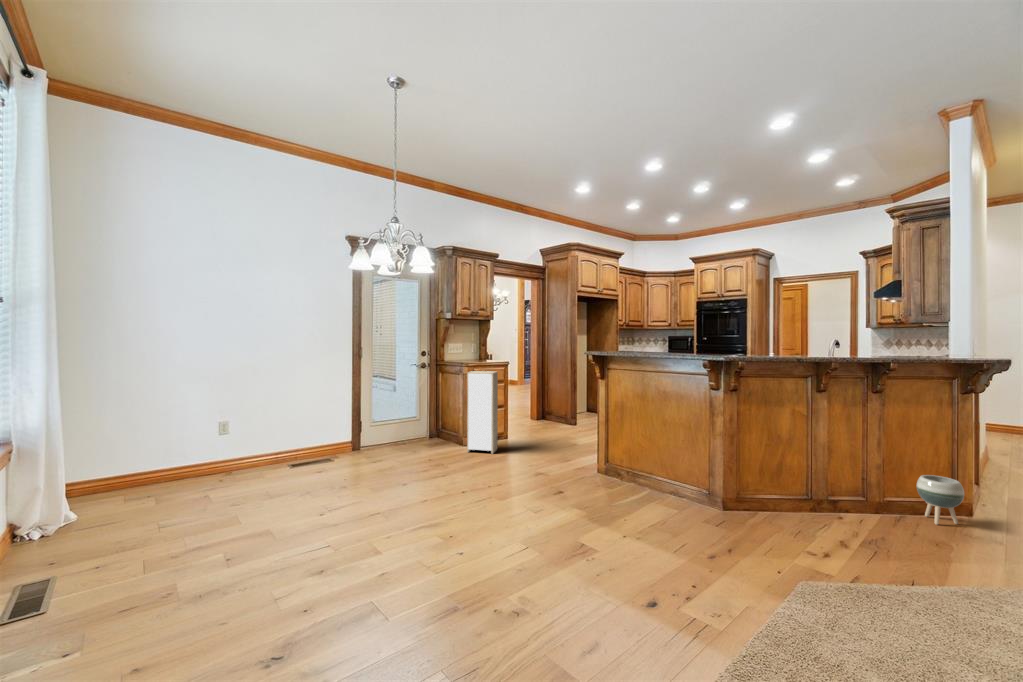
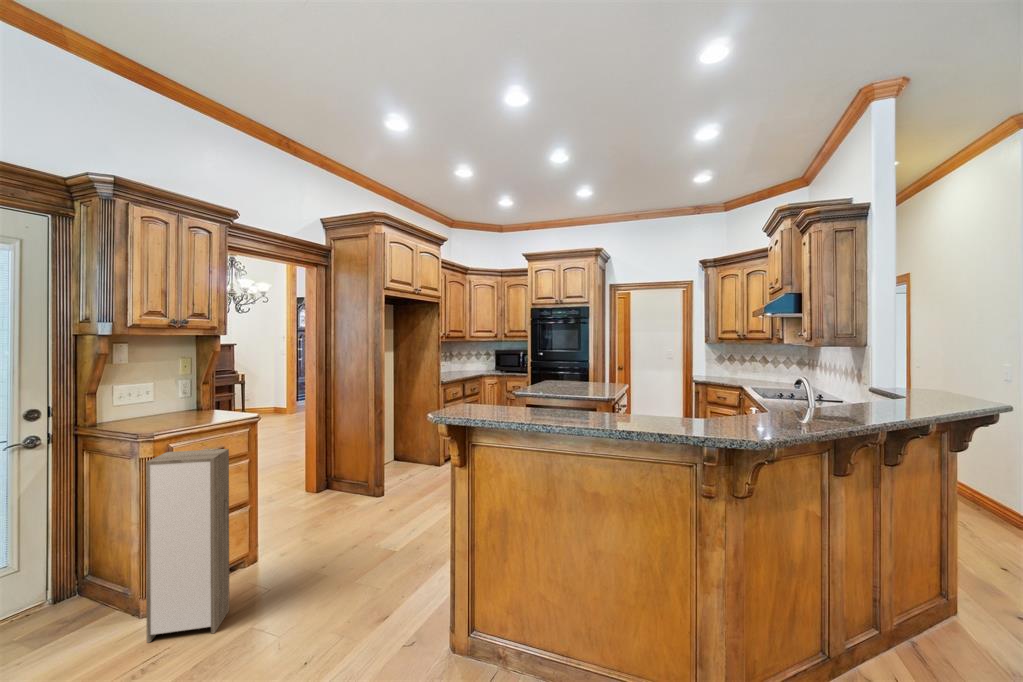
planter: present [916,475,964,525] -> none [912,574,979,655]

